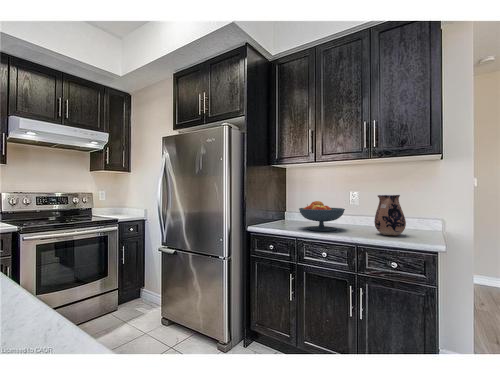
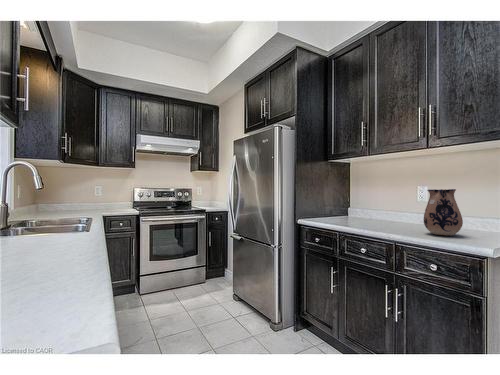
fruit bowl: present [299,201,345,231] -> none [345,196,396,227]

